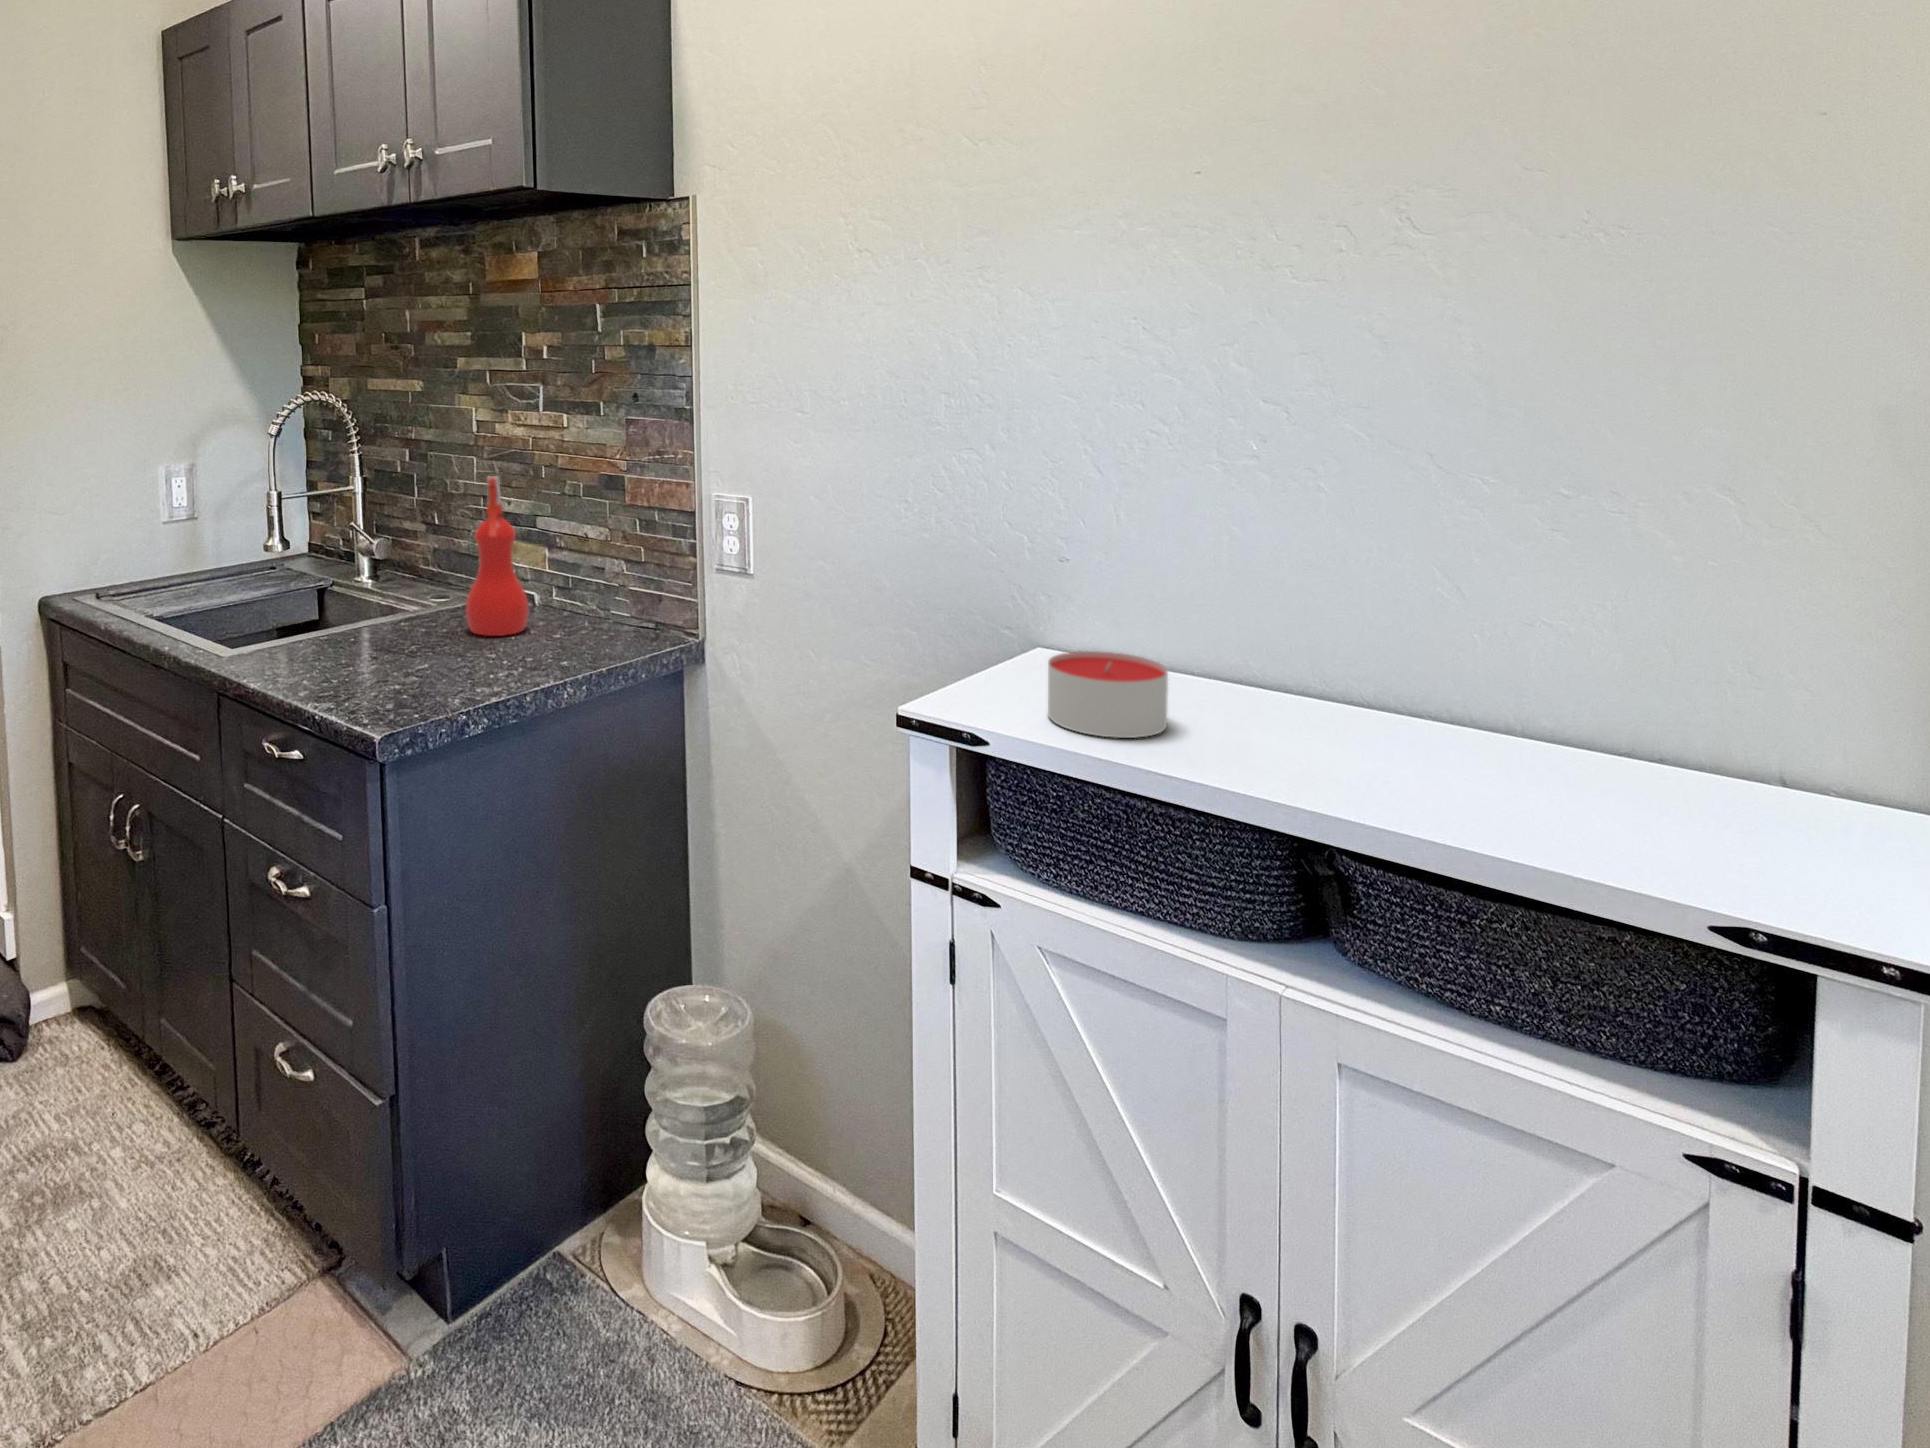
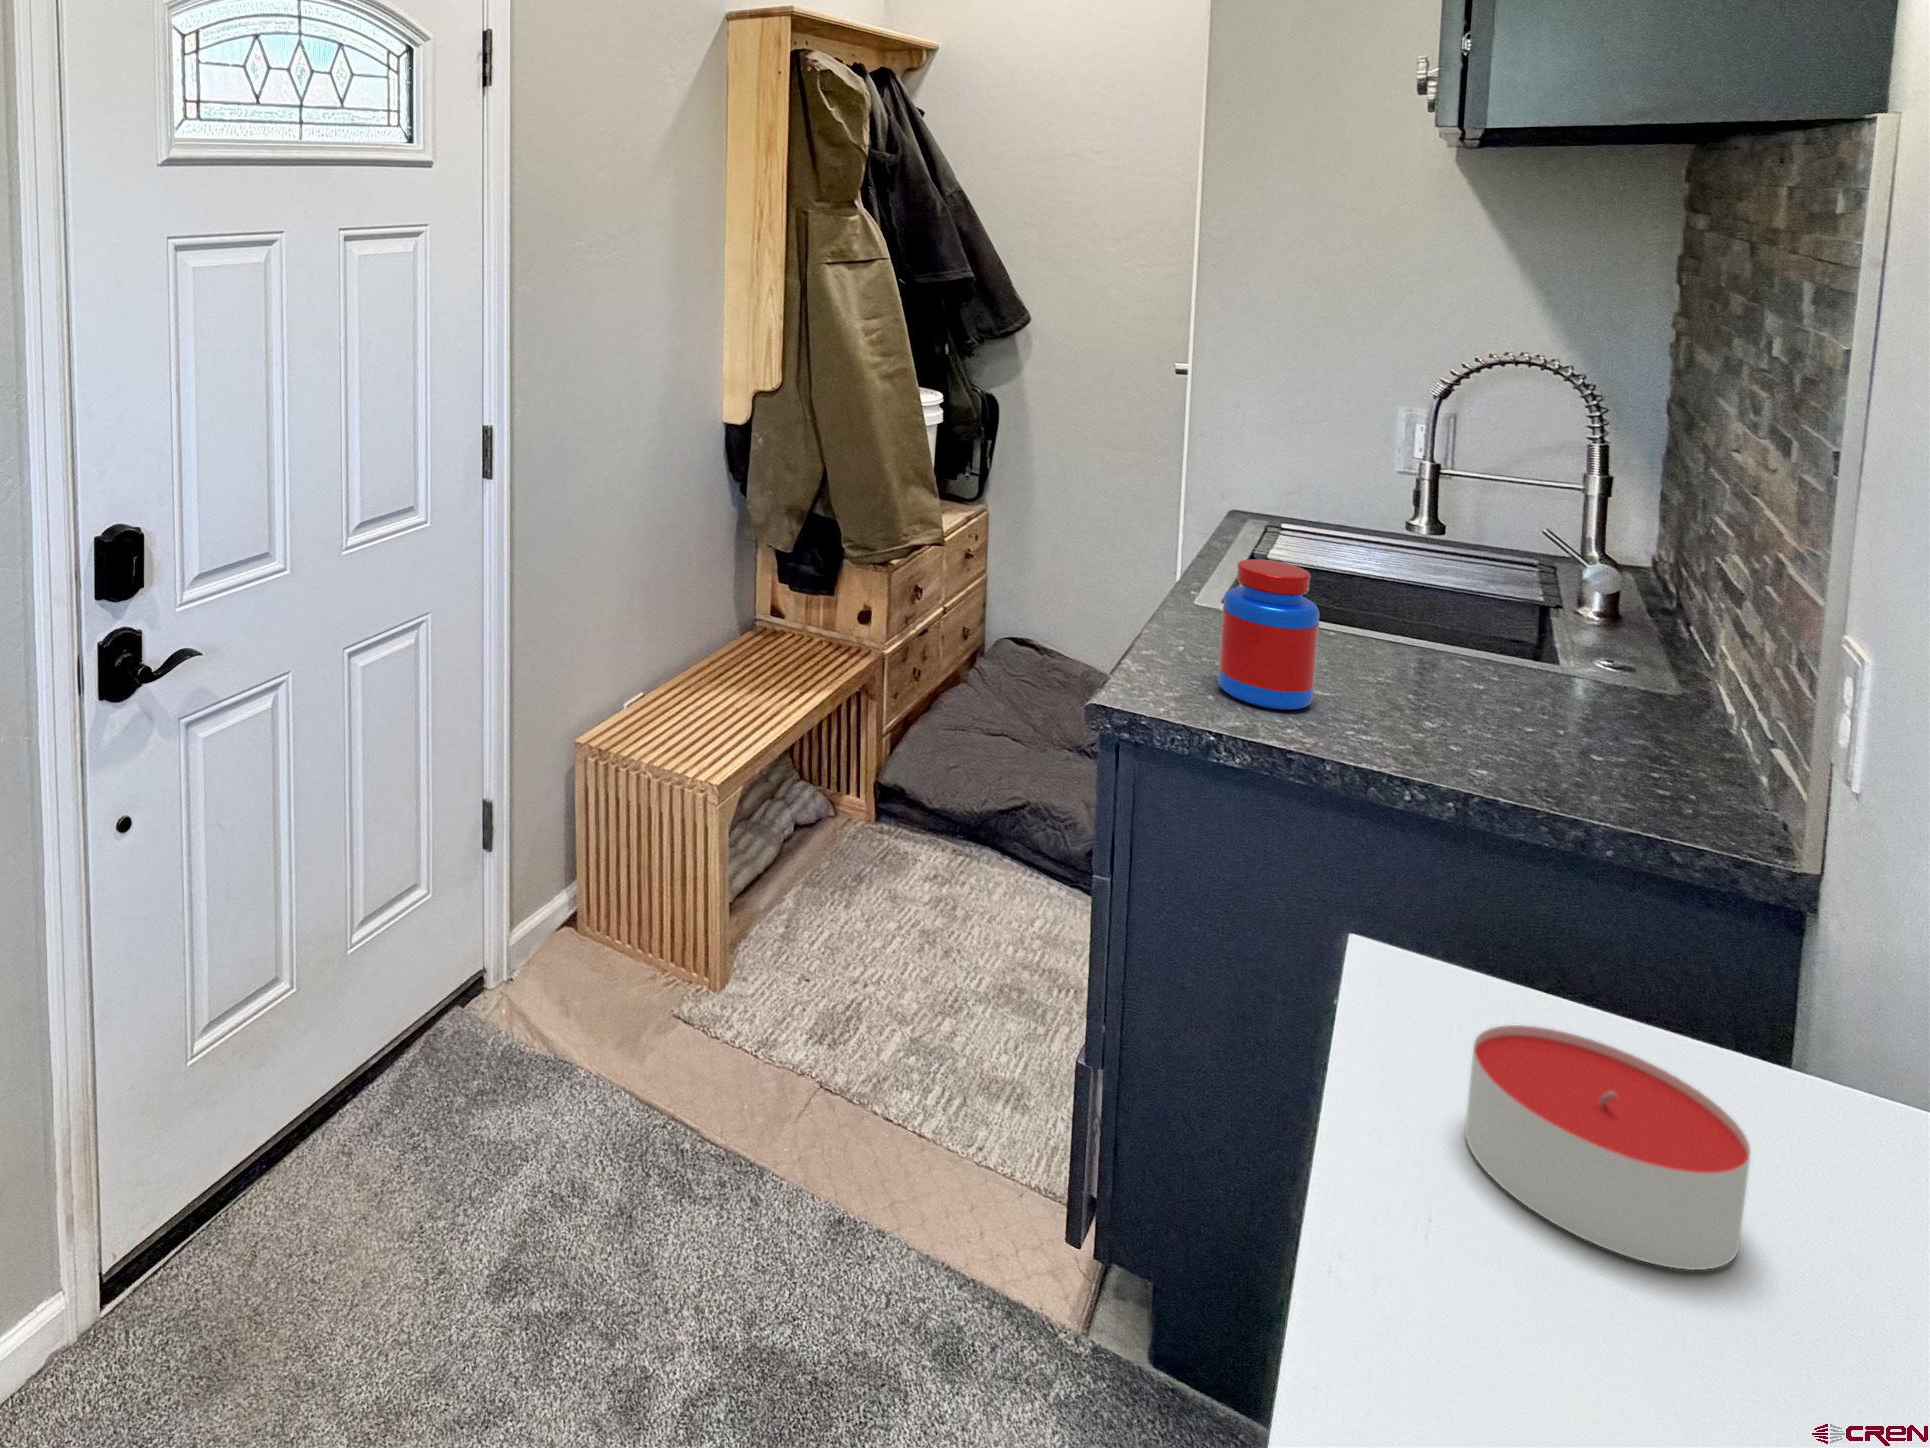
spray bottle: present [466,476,529,636] -> none [1511,520,1632,750]
jar: none [355,559,427,688] -> present [1218,559,1319,710]

